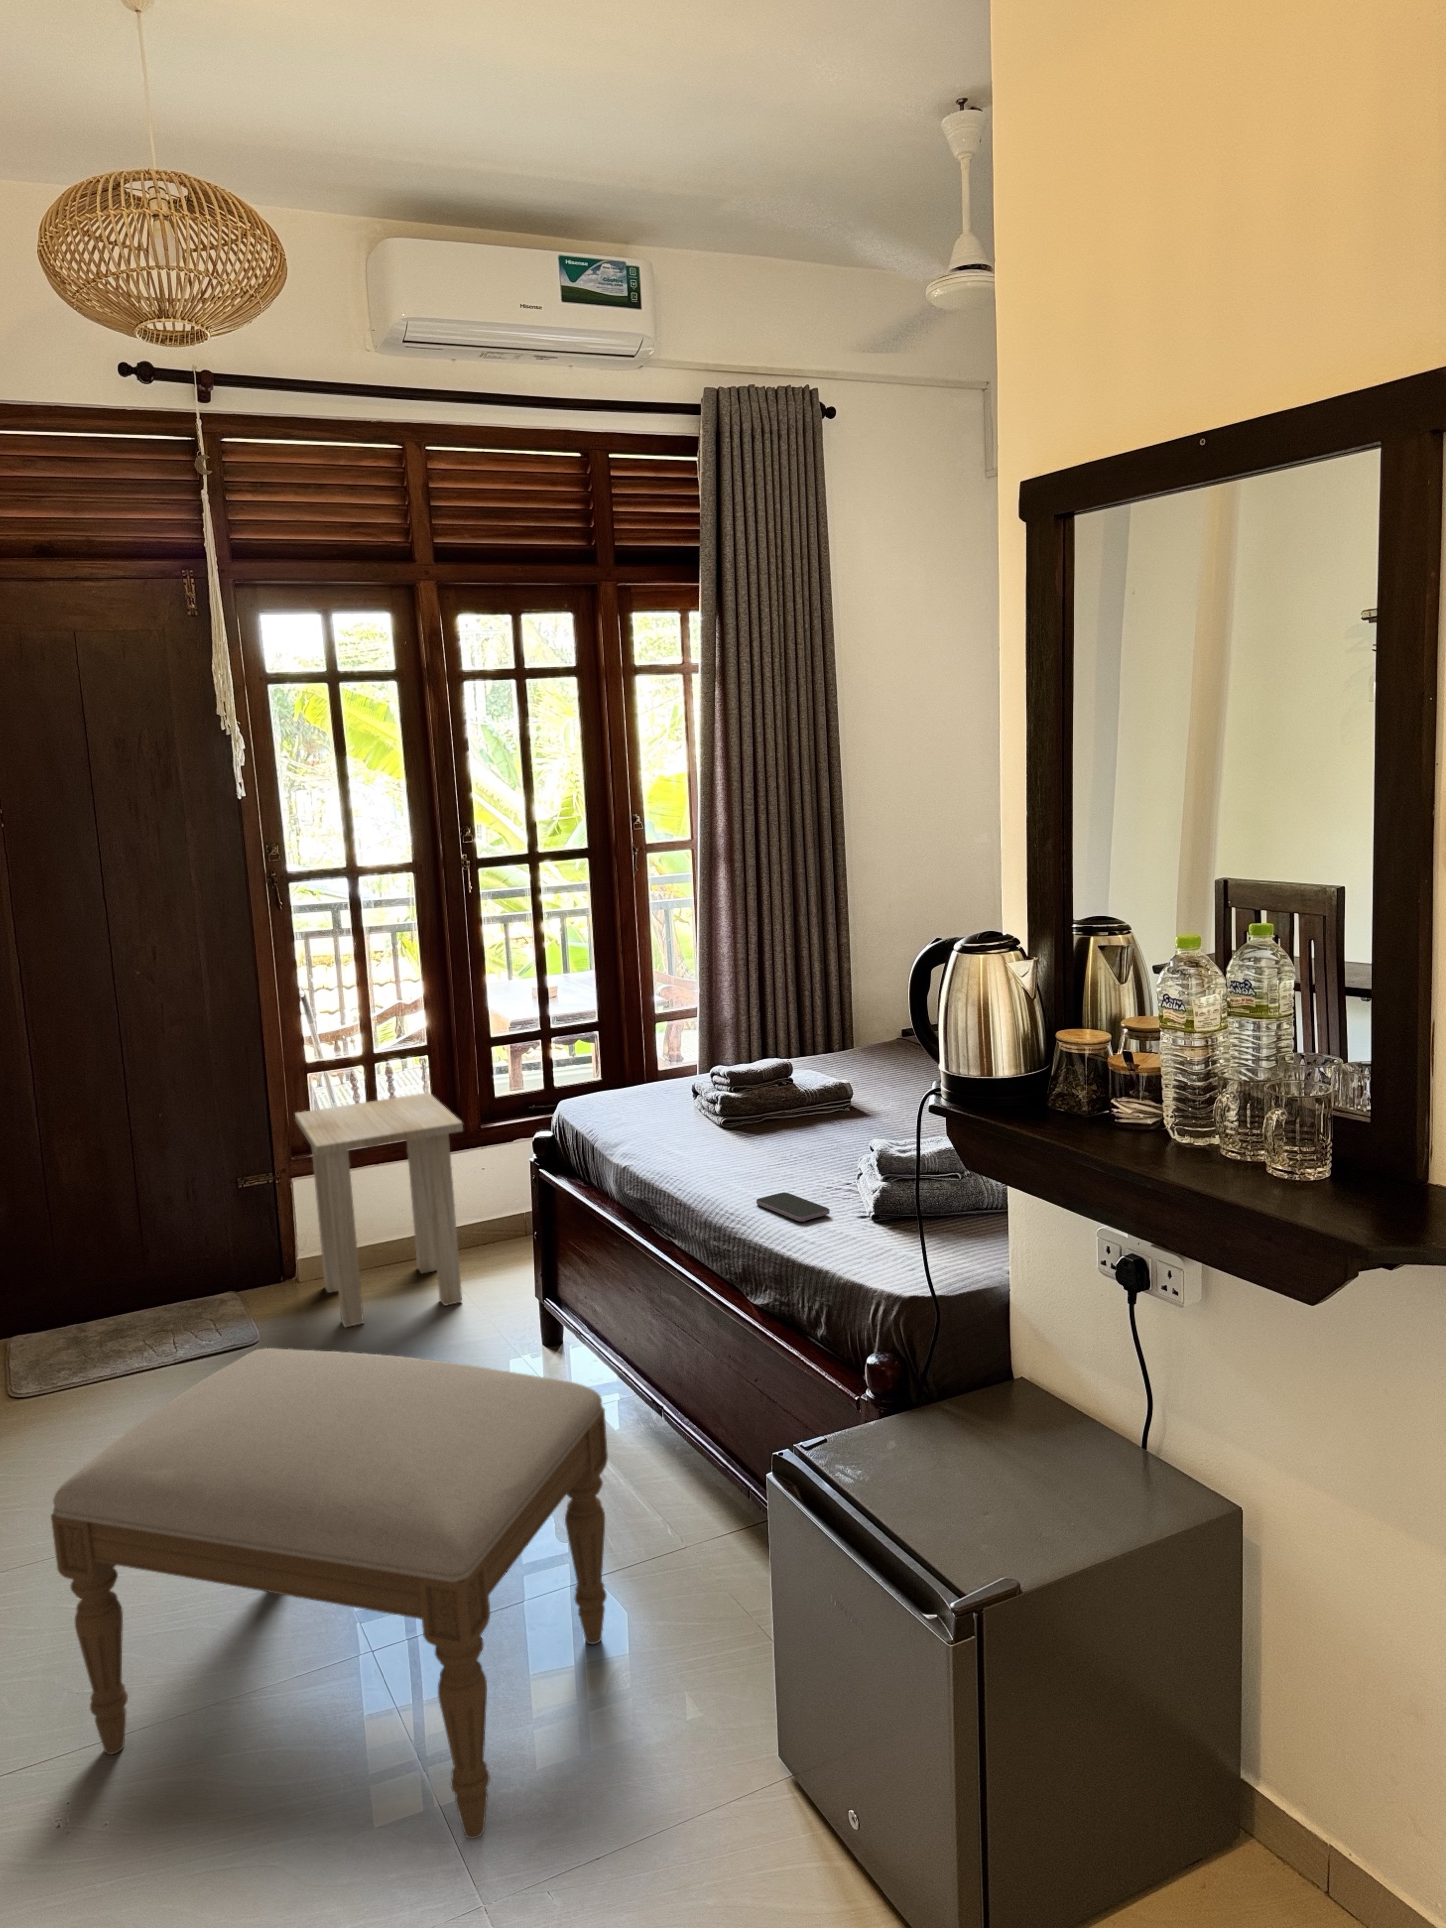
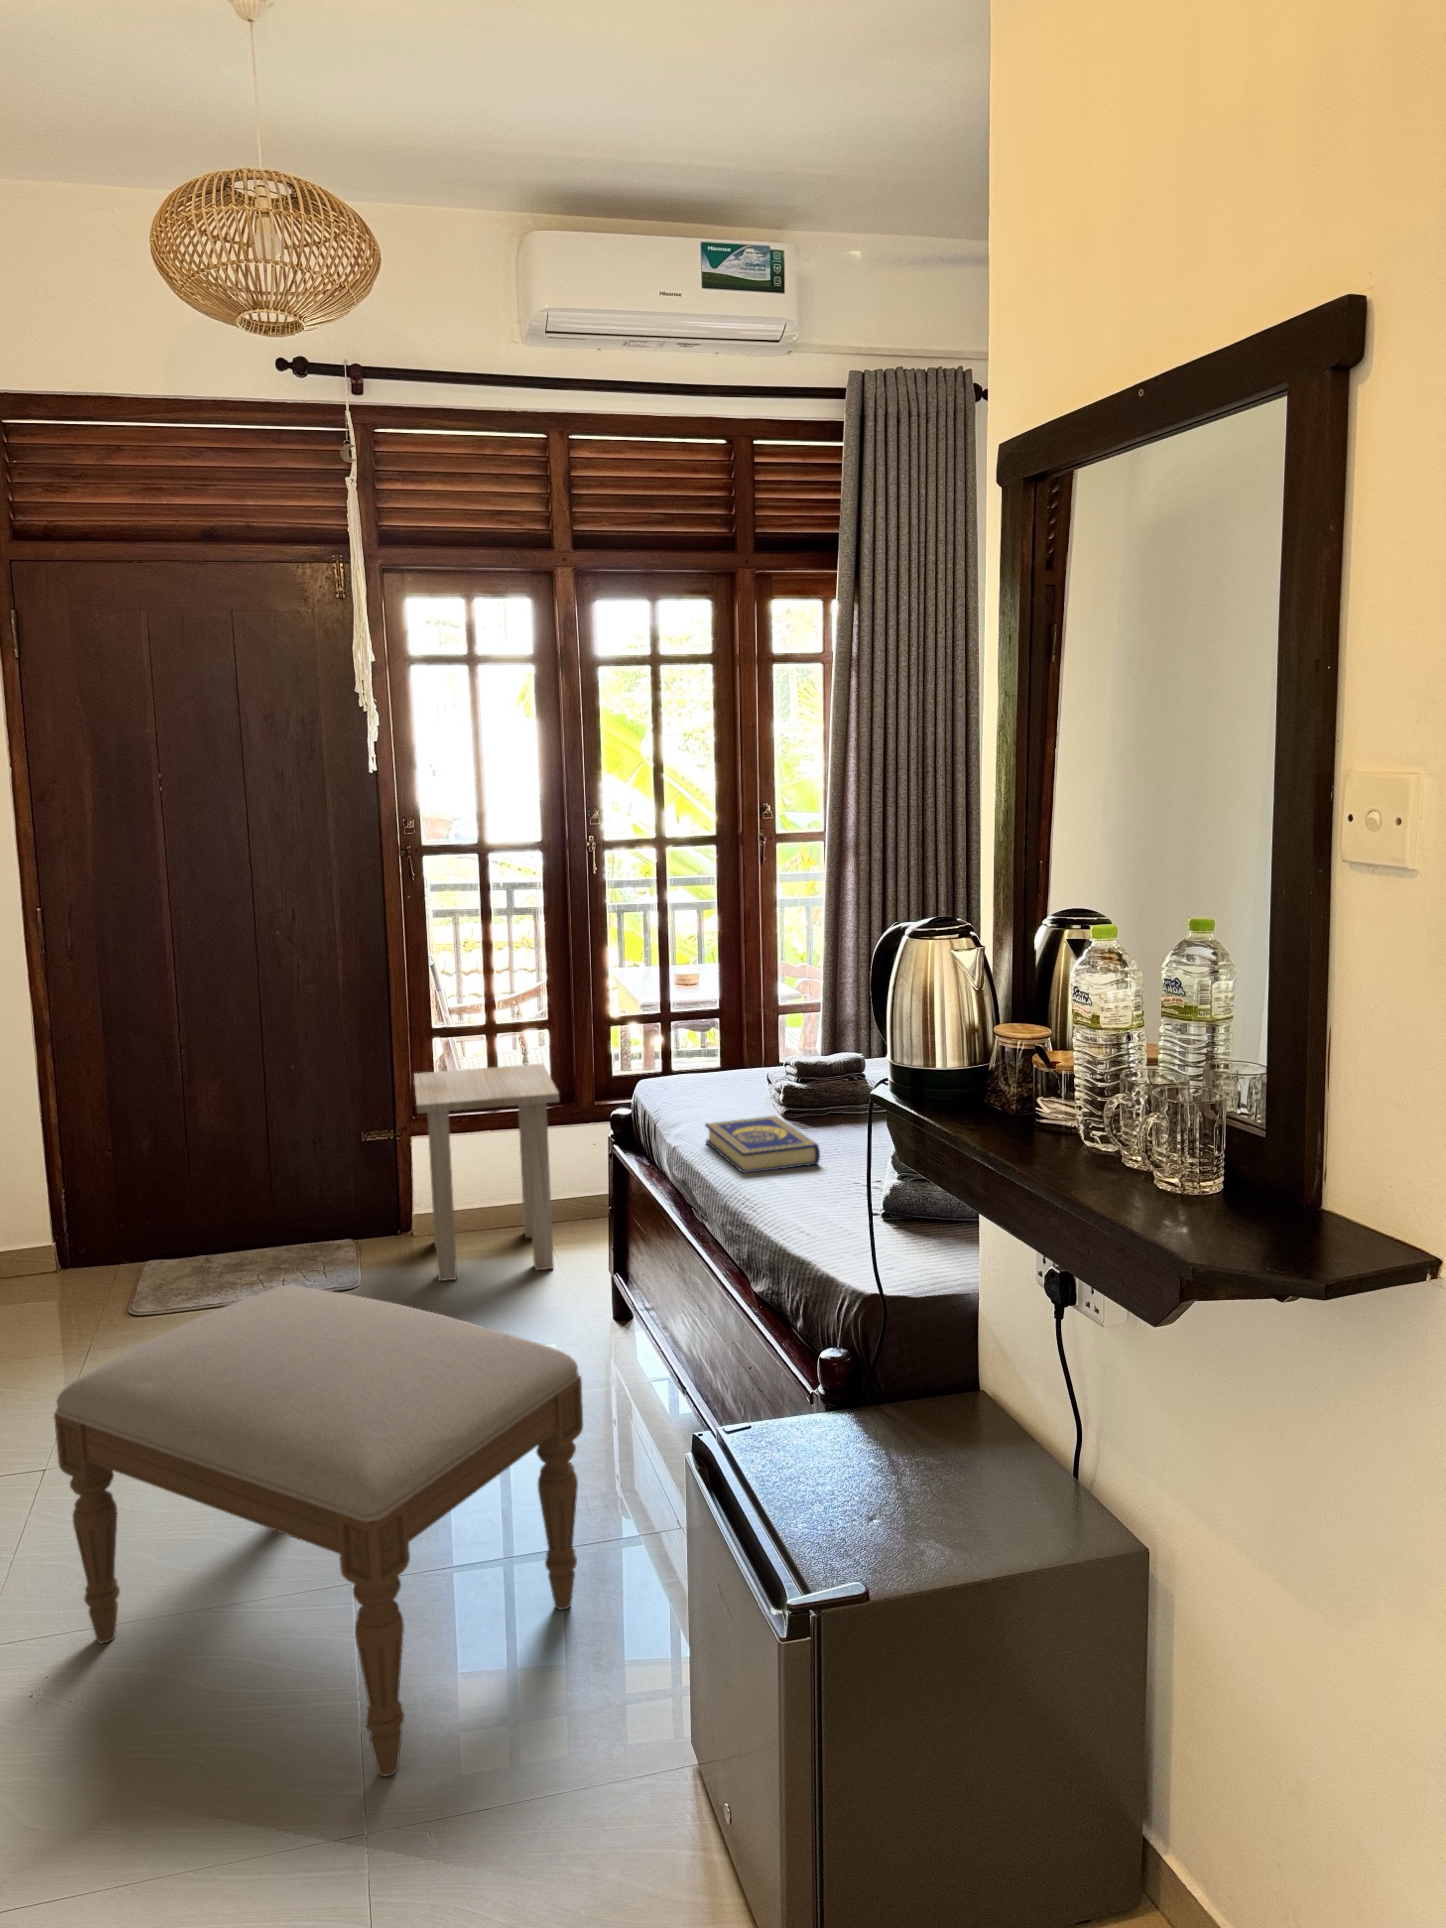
book: none [656,1129,781,1190] -> present [705,1116,820,1173]
smartphone: present [756,1192,830,1222] -> none [777,1182,843,1212]

